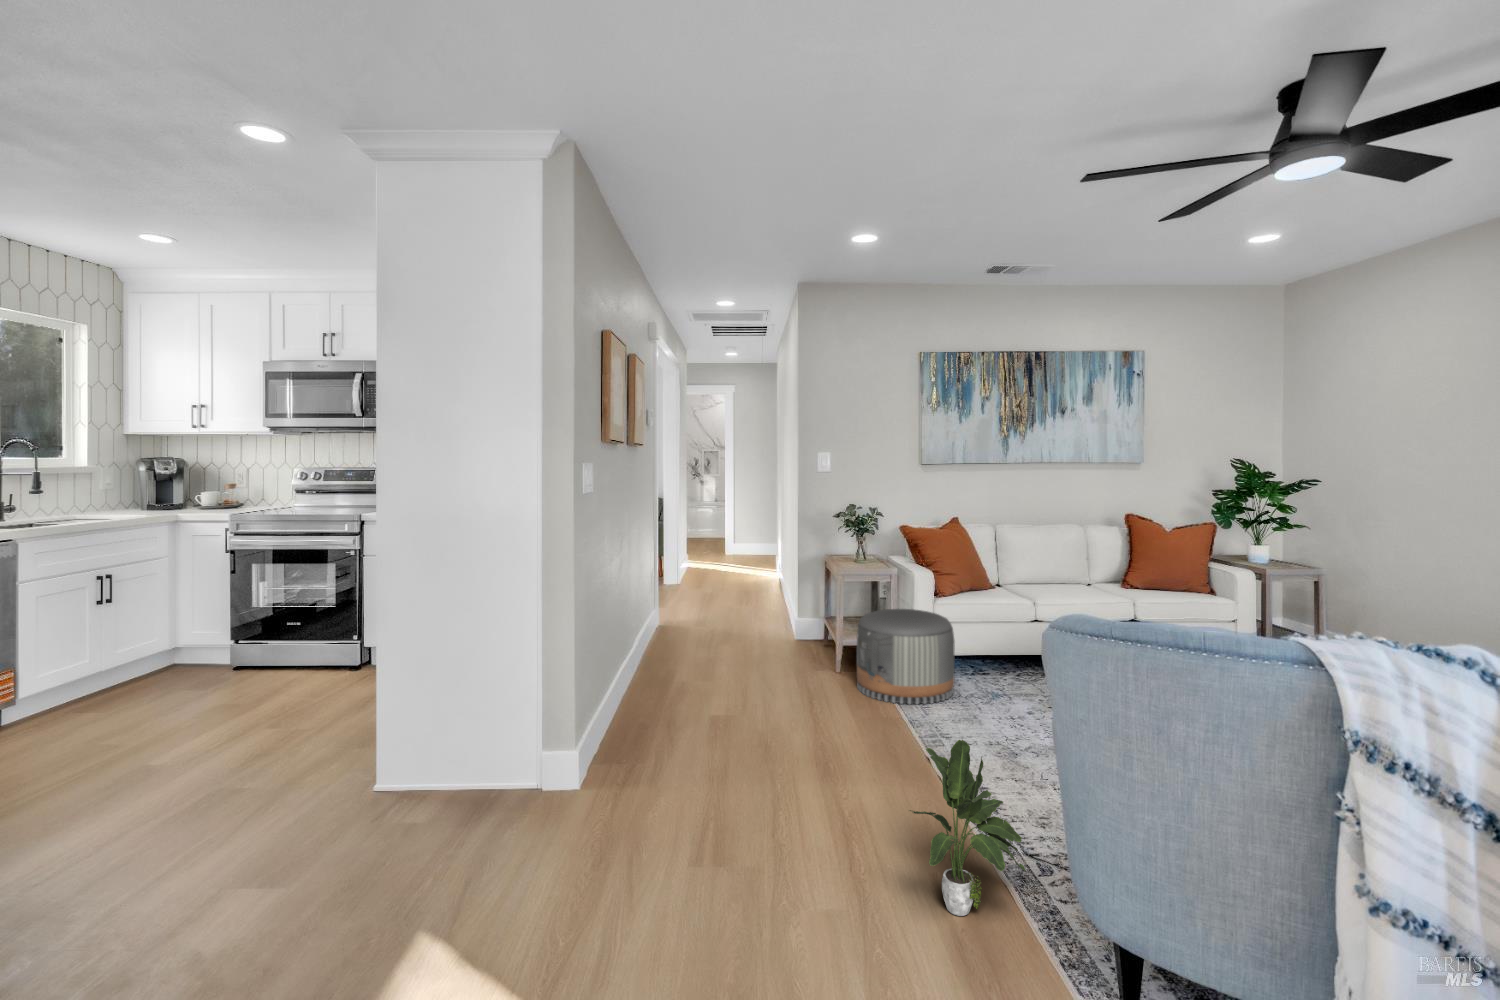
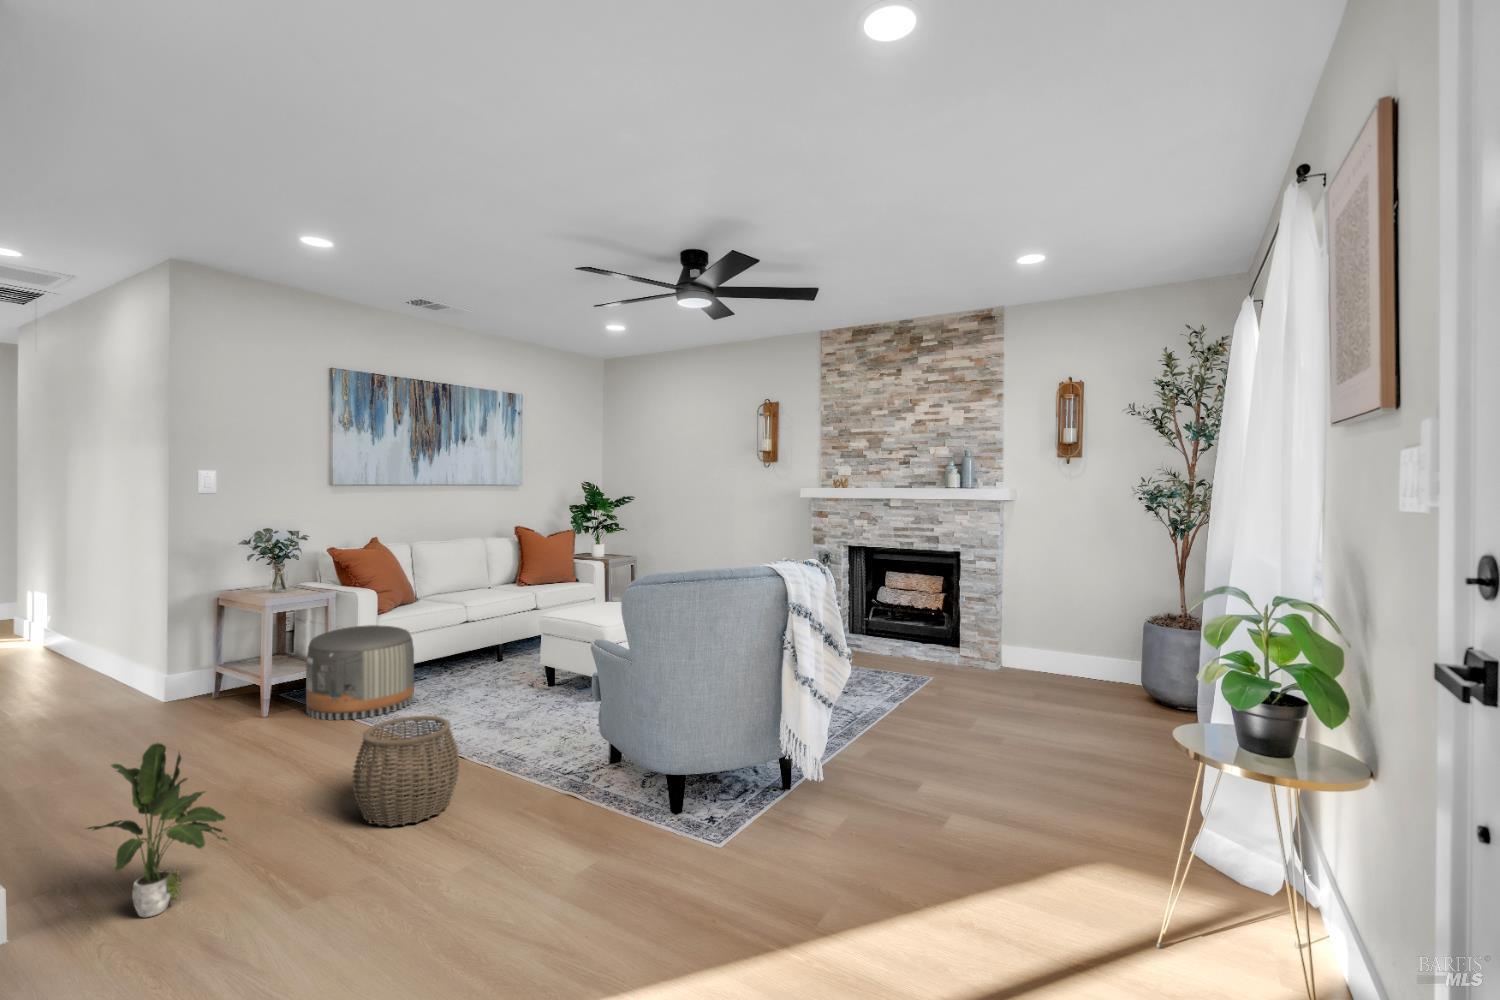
woven basket: none [786,718,892,840] -> present [352,716,459,826]
potted plant: present [909,740,1025,916] -> present [87,743,227,917]

